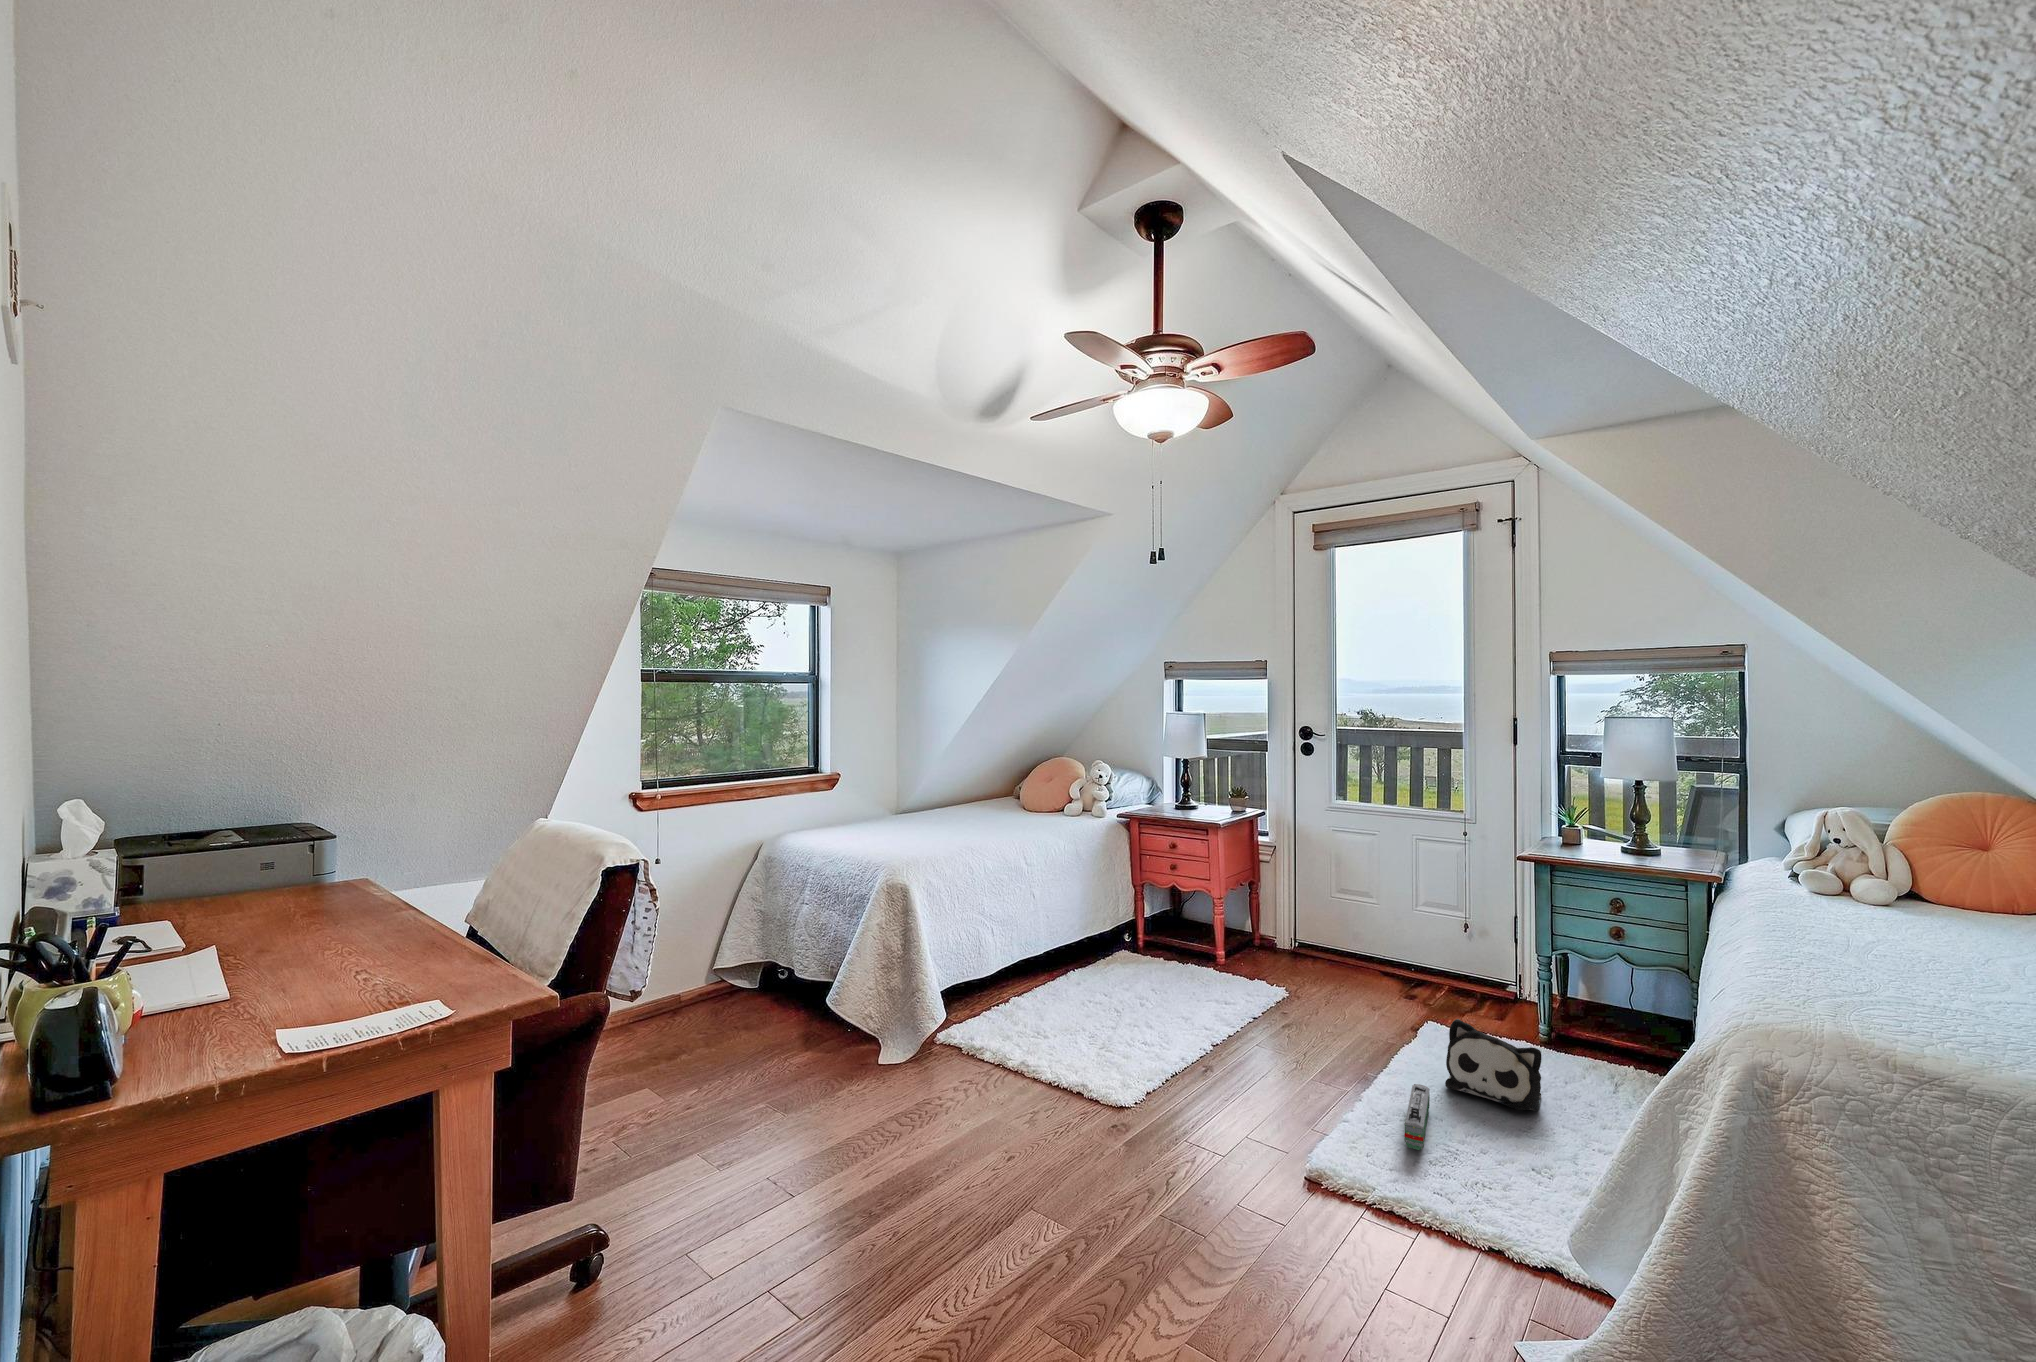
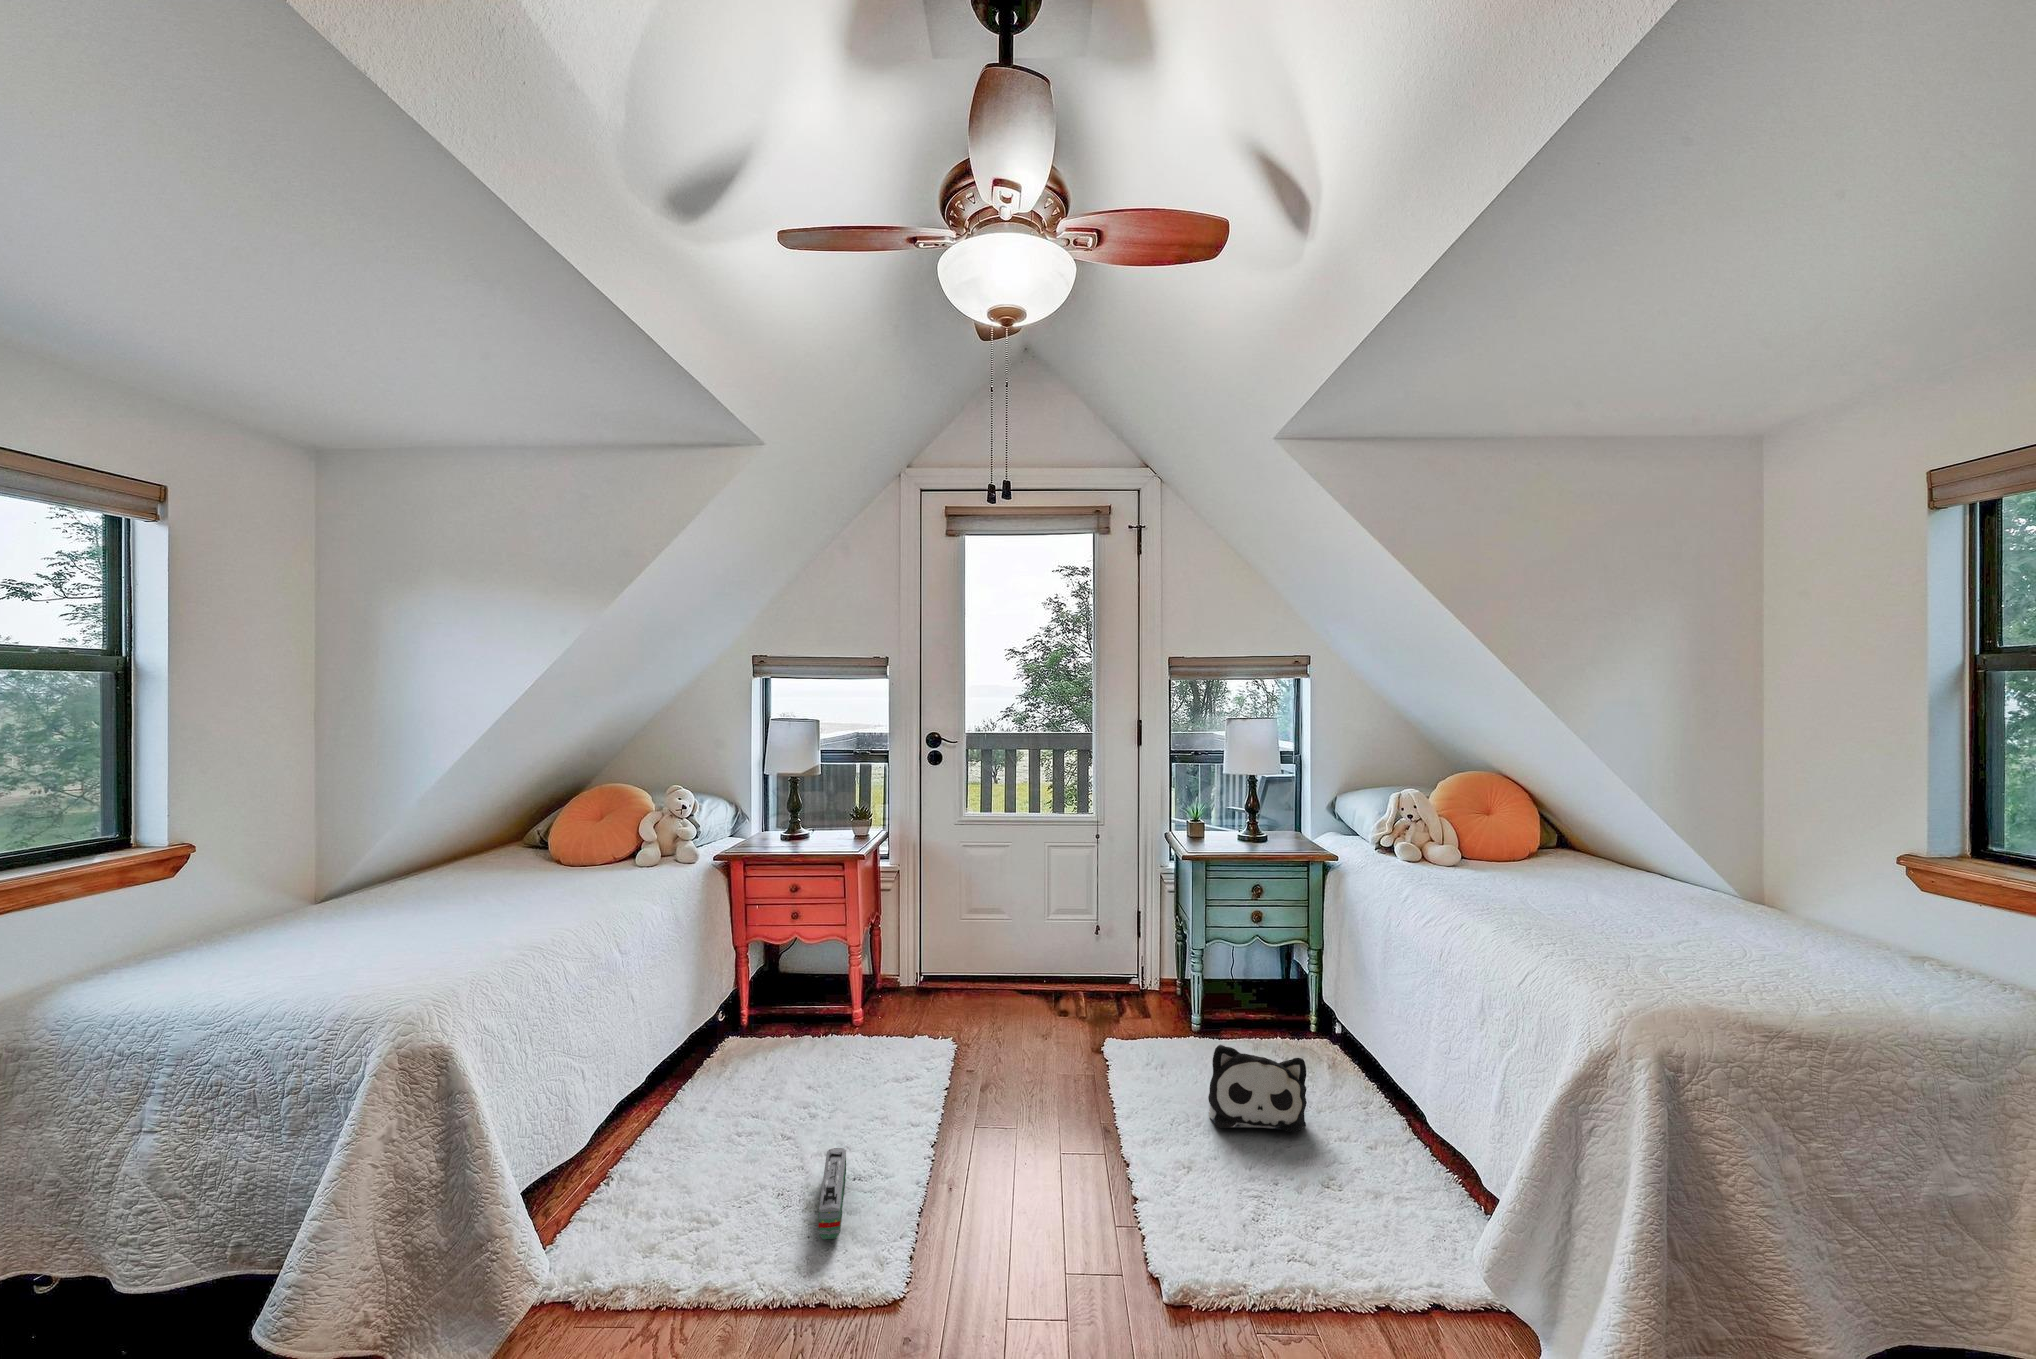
toy train: present [1404,1084,1430,1150] -> present [818,1148,846,1239]

